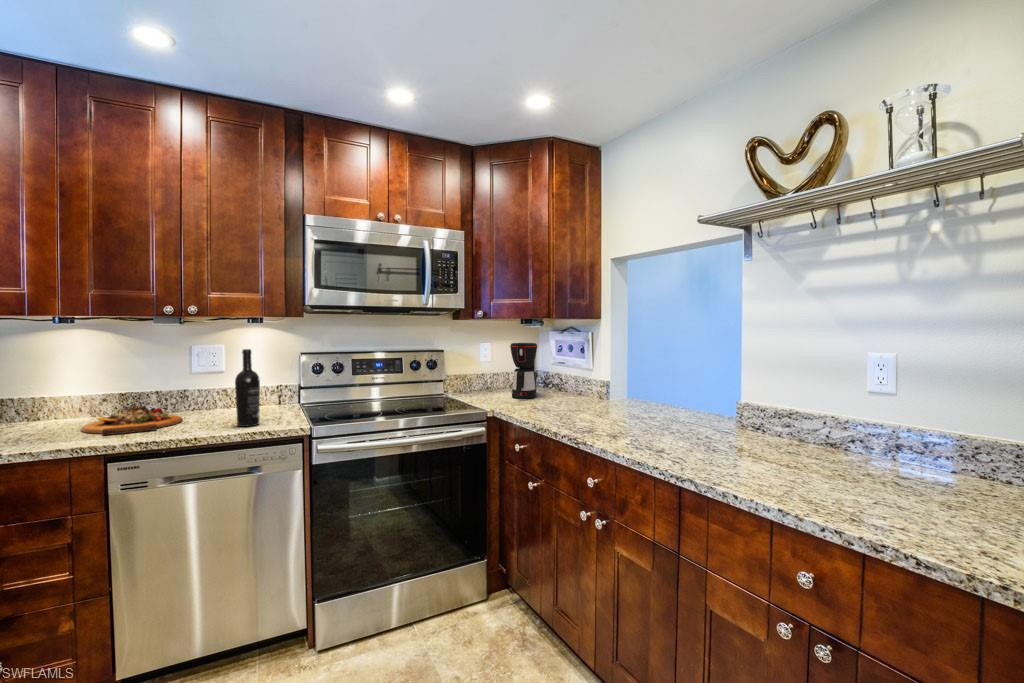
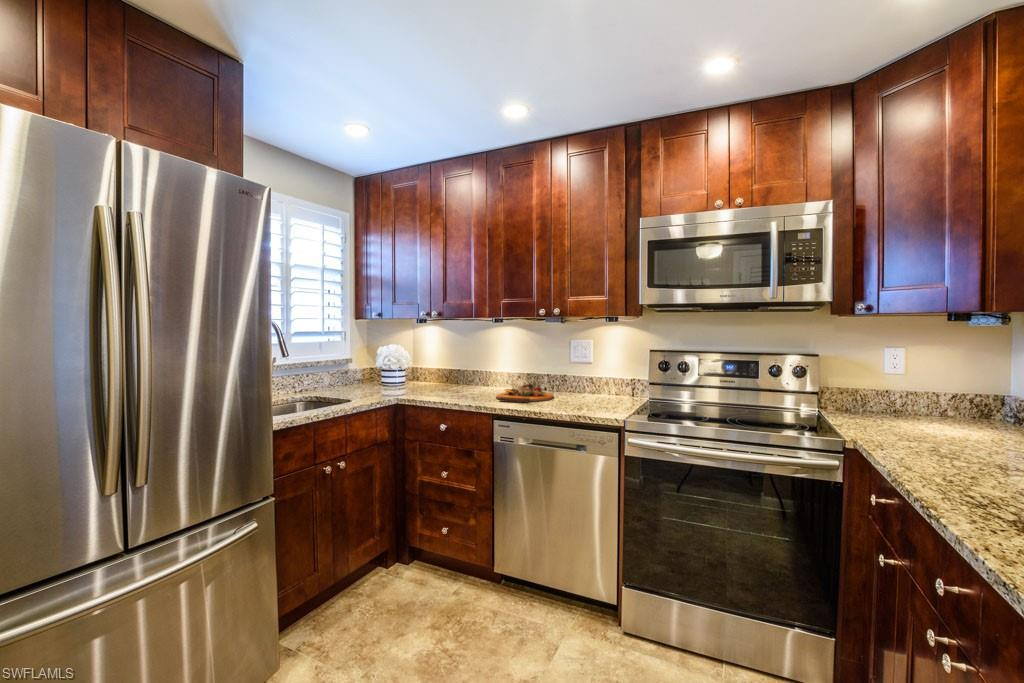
coffee maker: present [510,343,538,399] -> none [919,348,986,435]
wine bottle: present [235,349,260,427] -> none [574,345,592,410]

